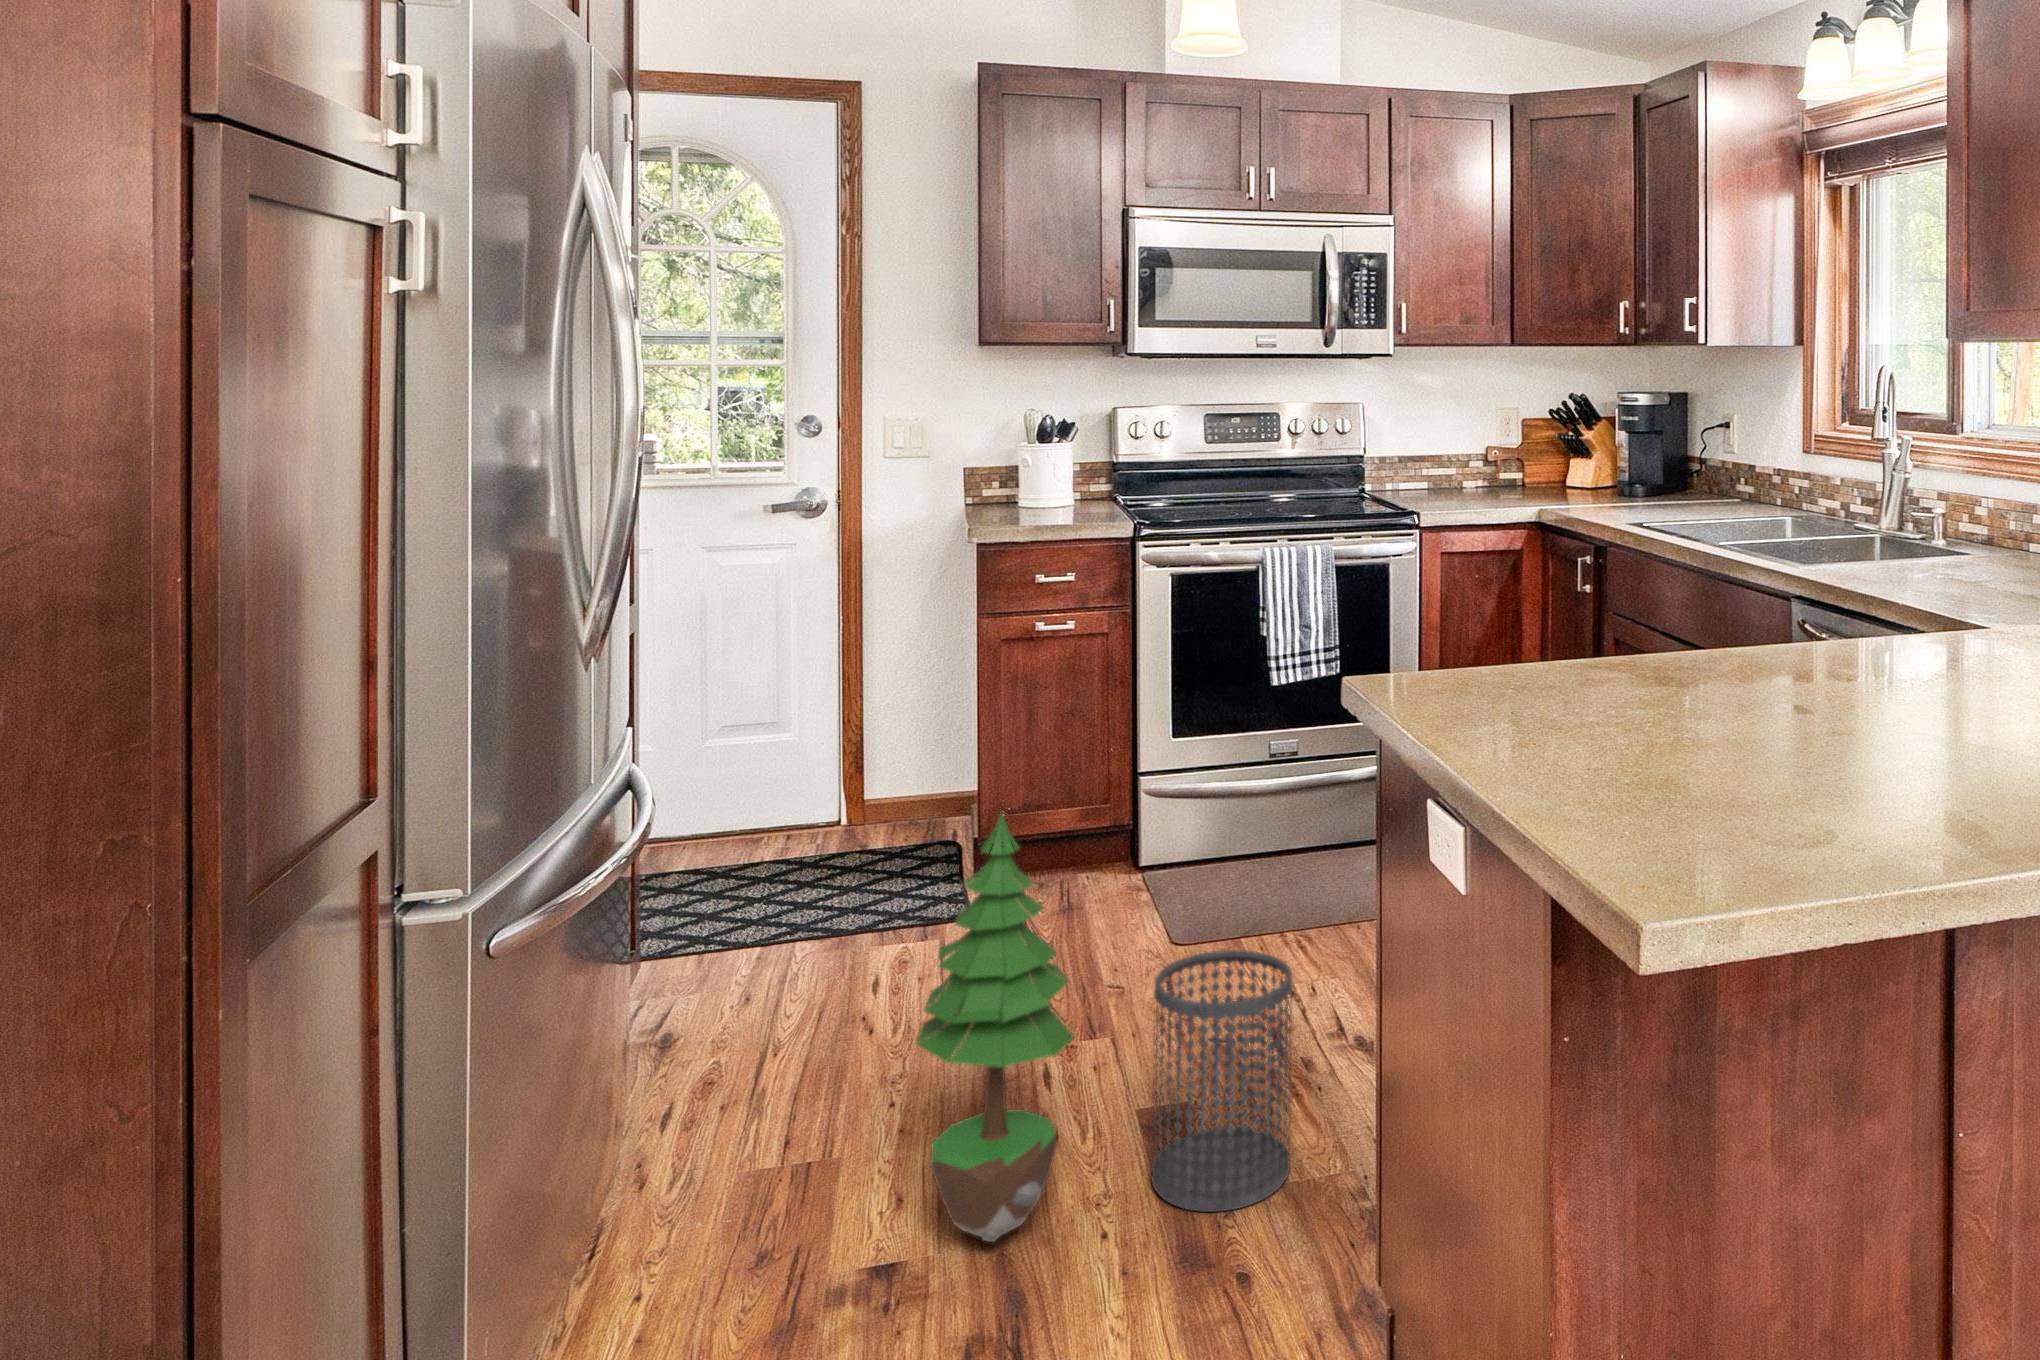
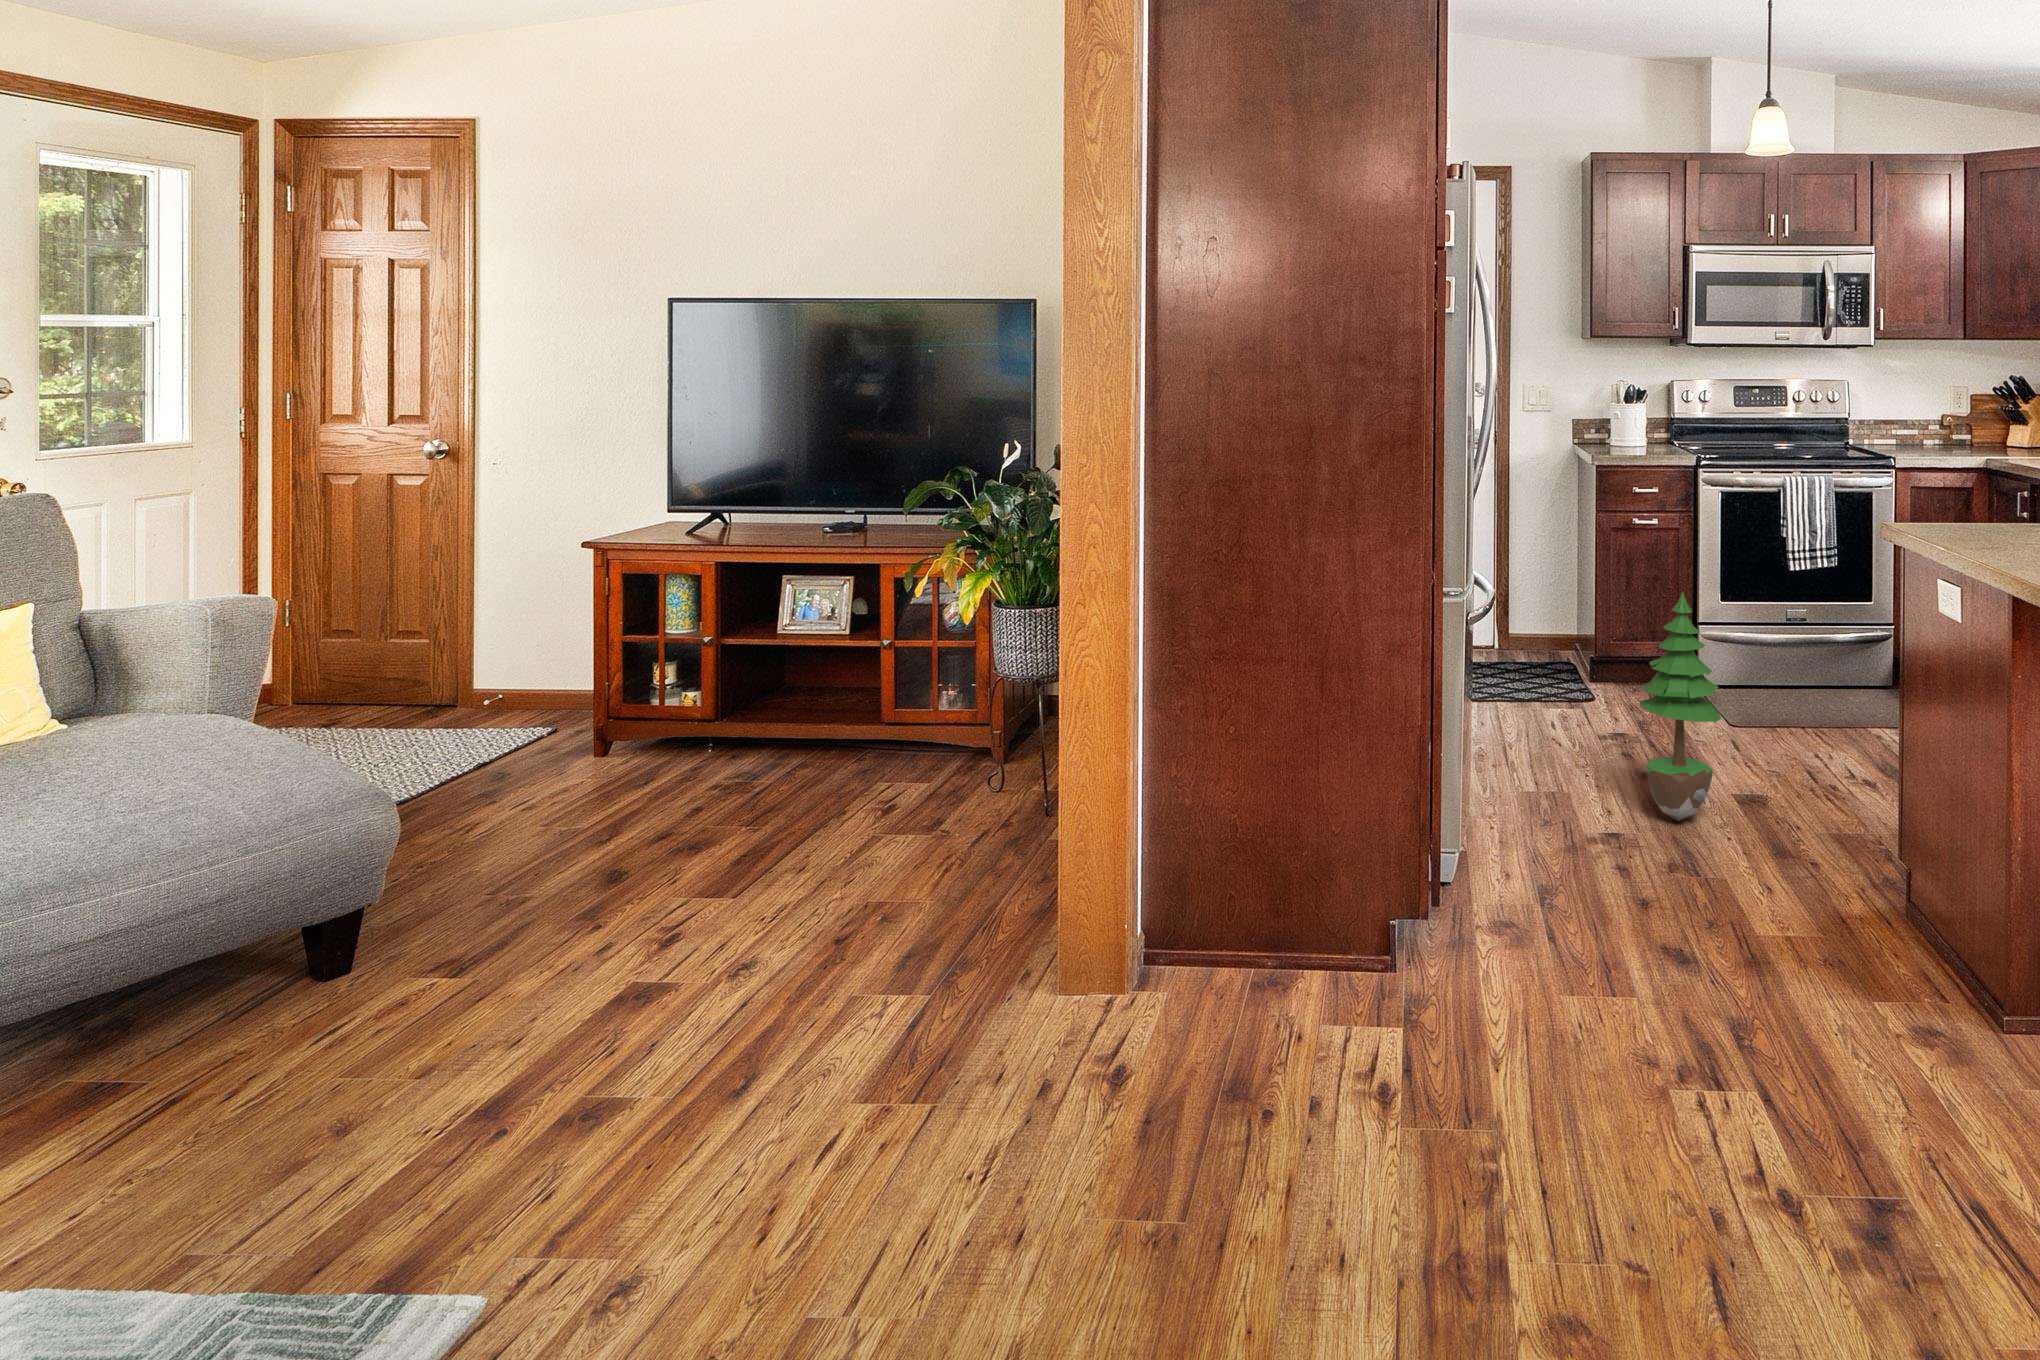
wastebasket: present [1151,950,1292,1212] -> none [1758,692,1841,828]

